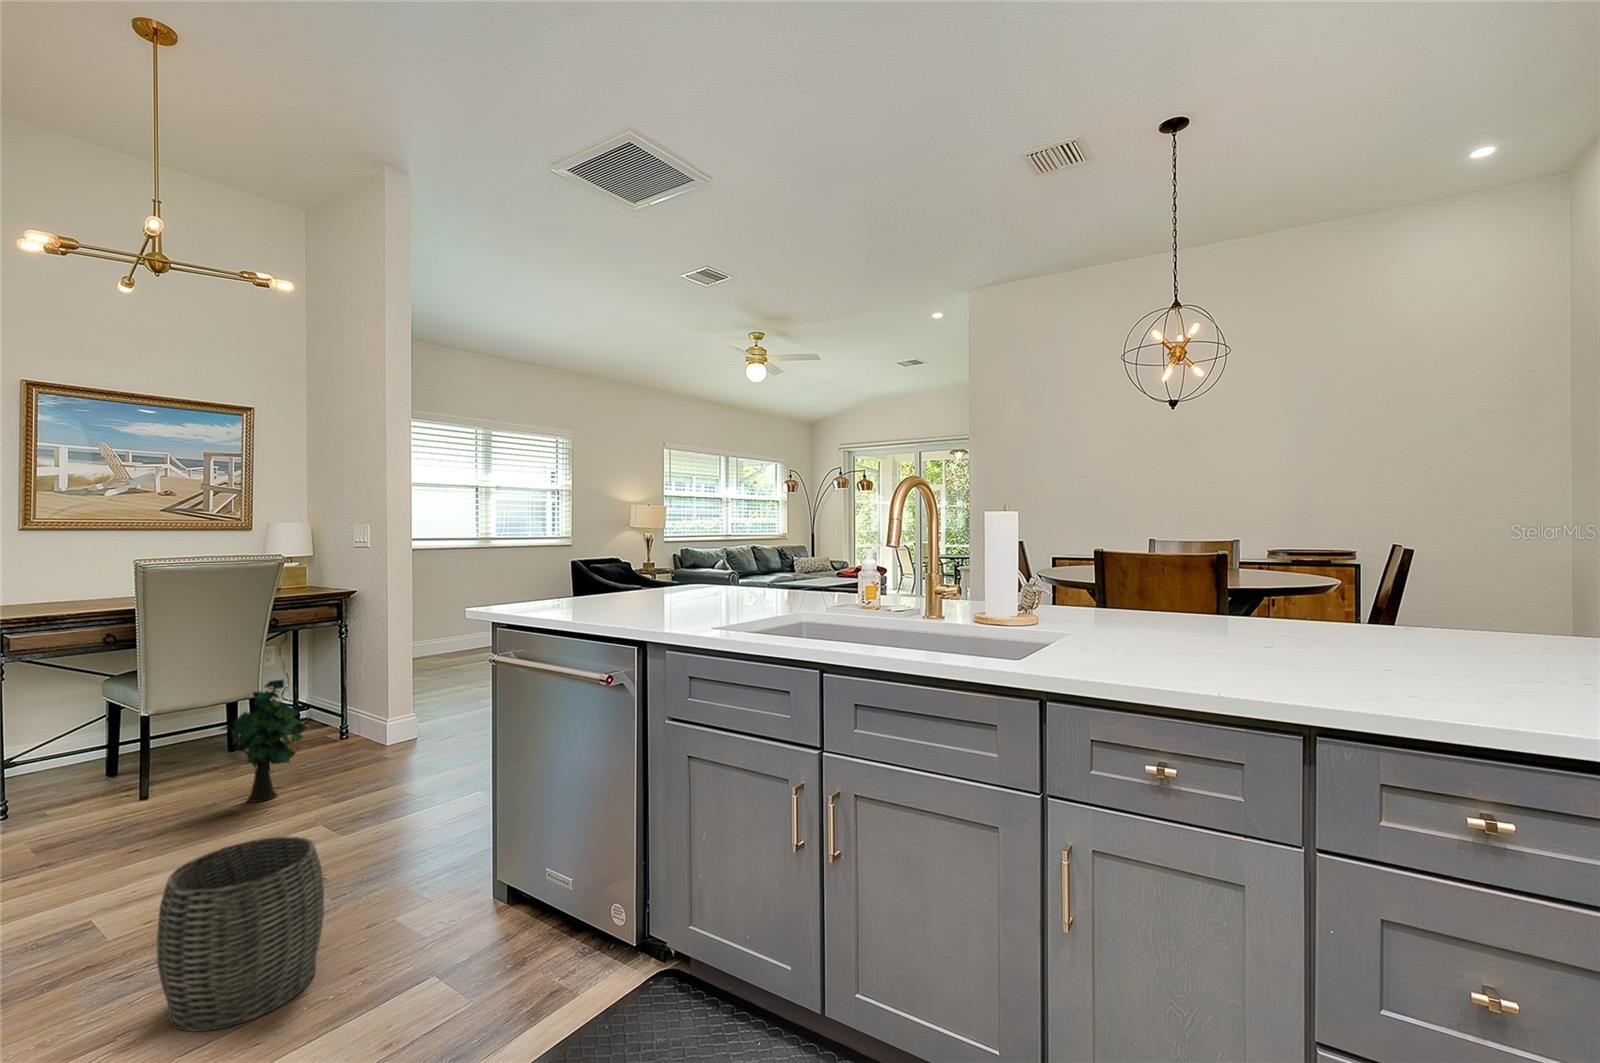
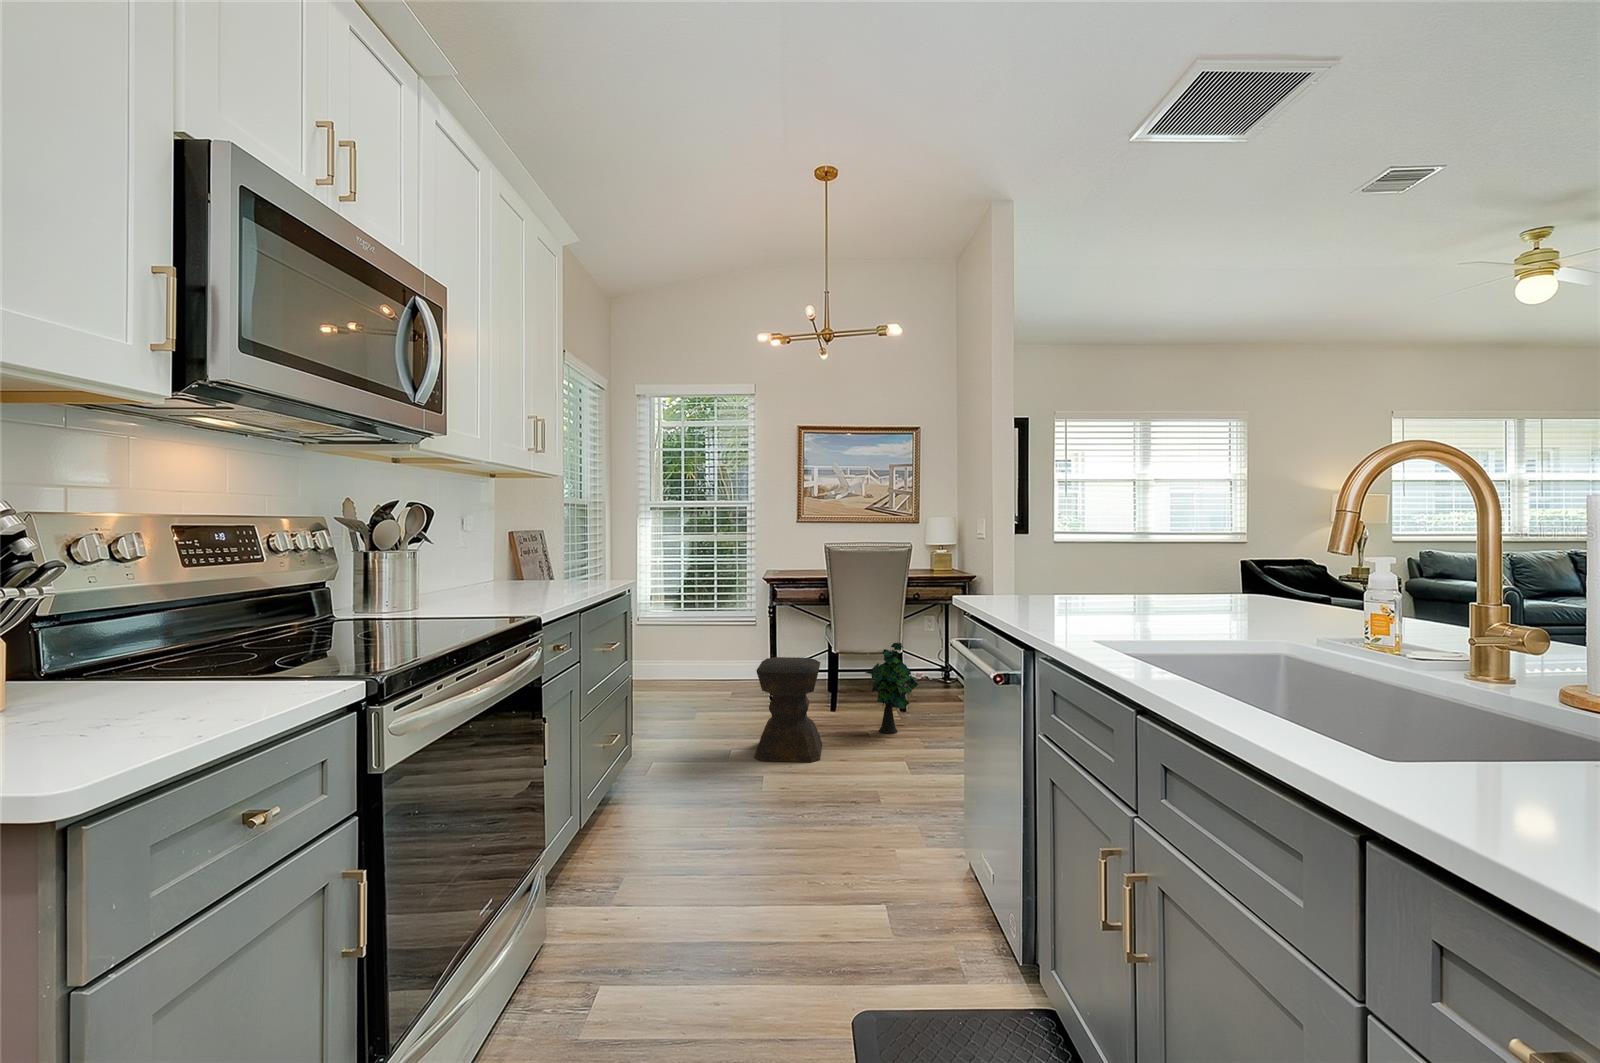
stool: none [29,724,179,906] -> present [755,657,822,762]
woven basket: present [157,837,324,1031] -> none [750,751,840,873]

